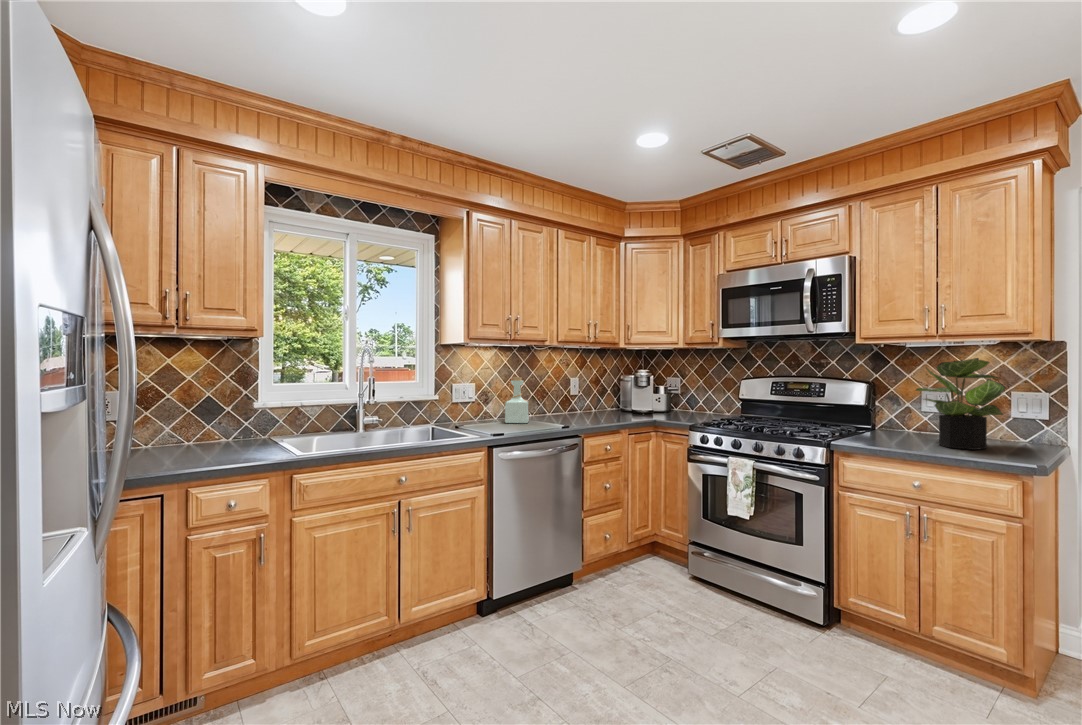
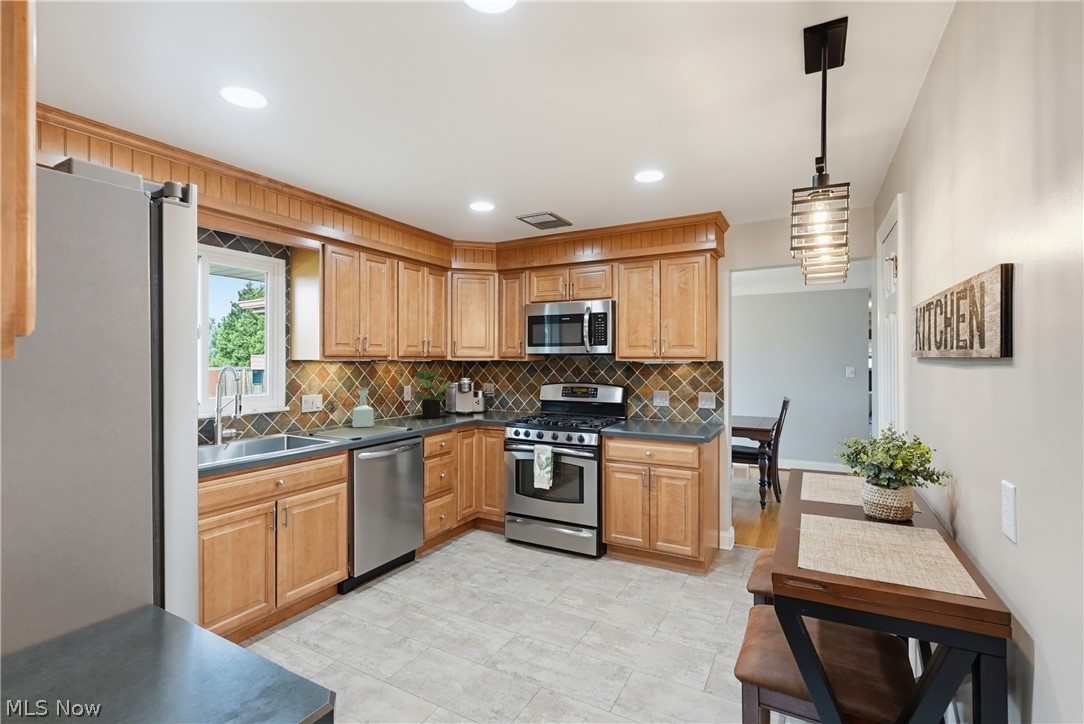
potted plant: present [916,358,1005,450] -> present [414,370,452,418]

